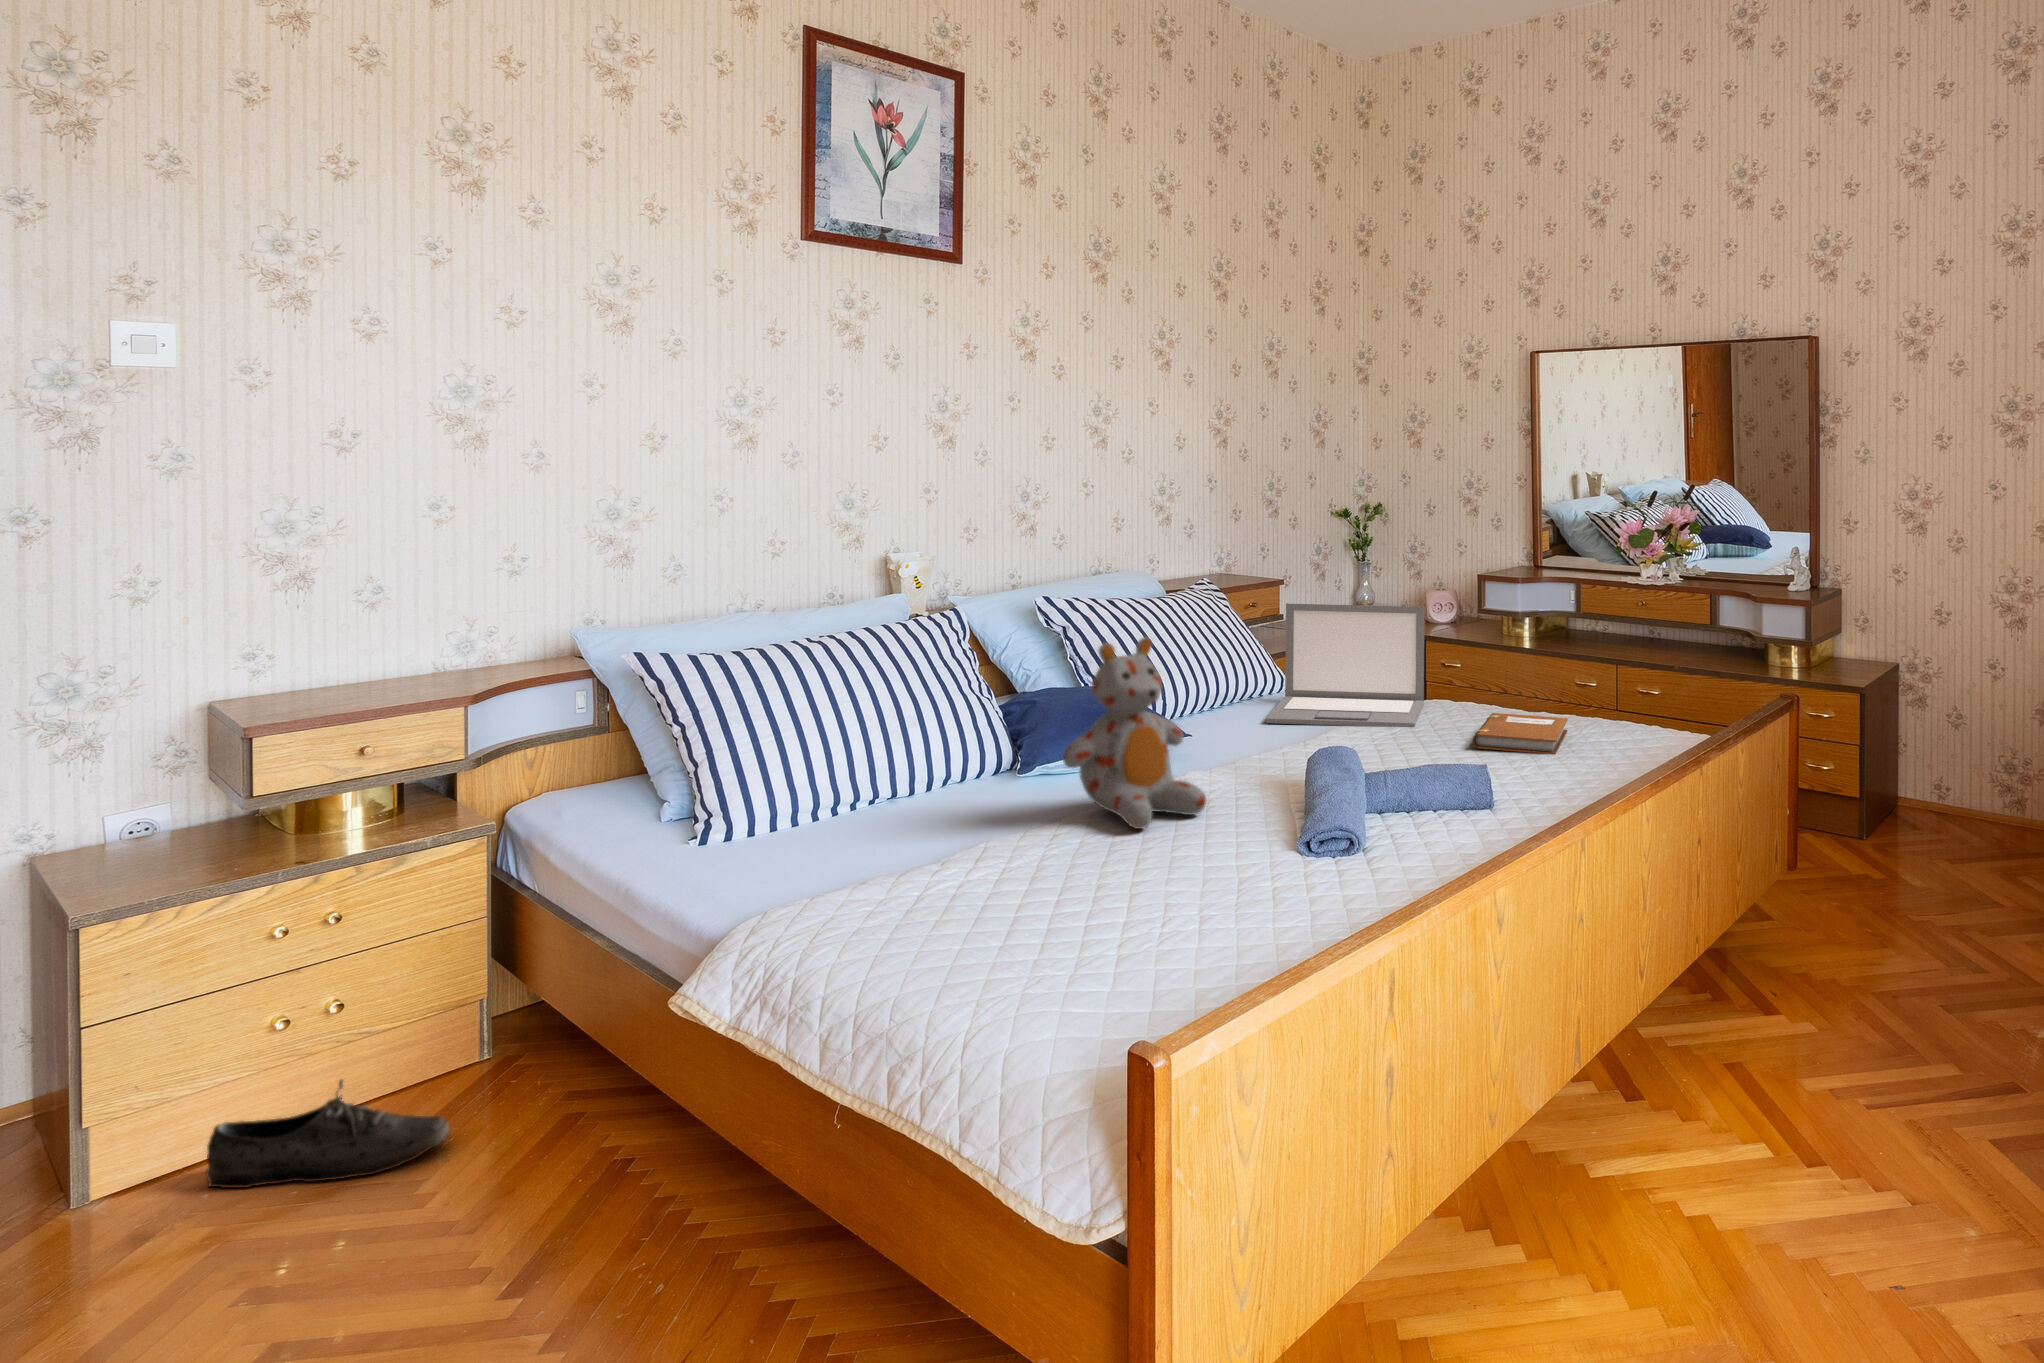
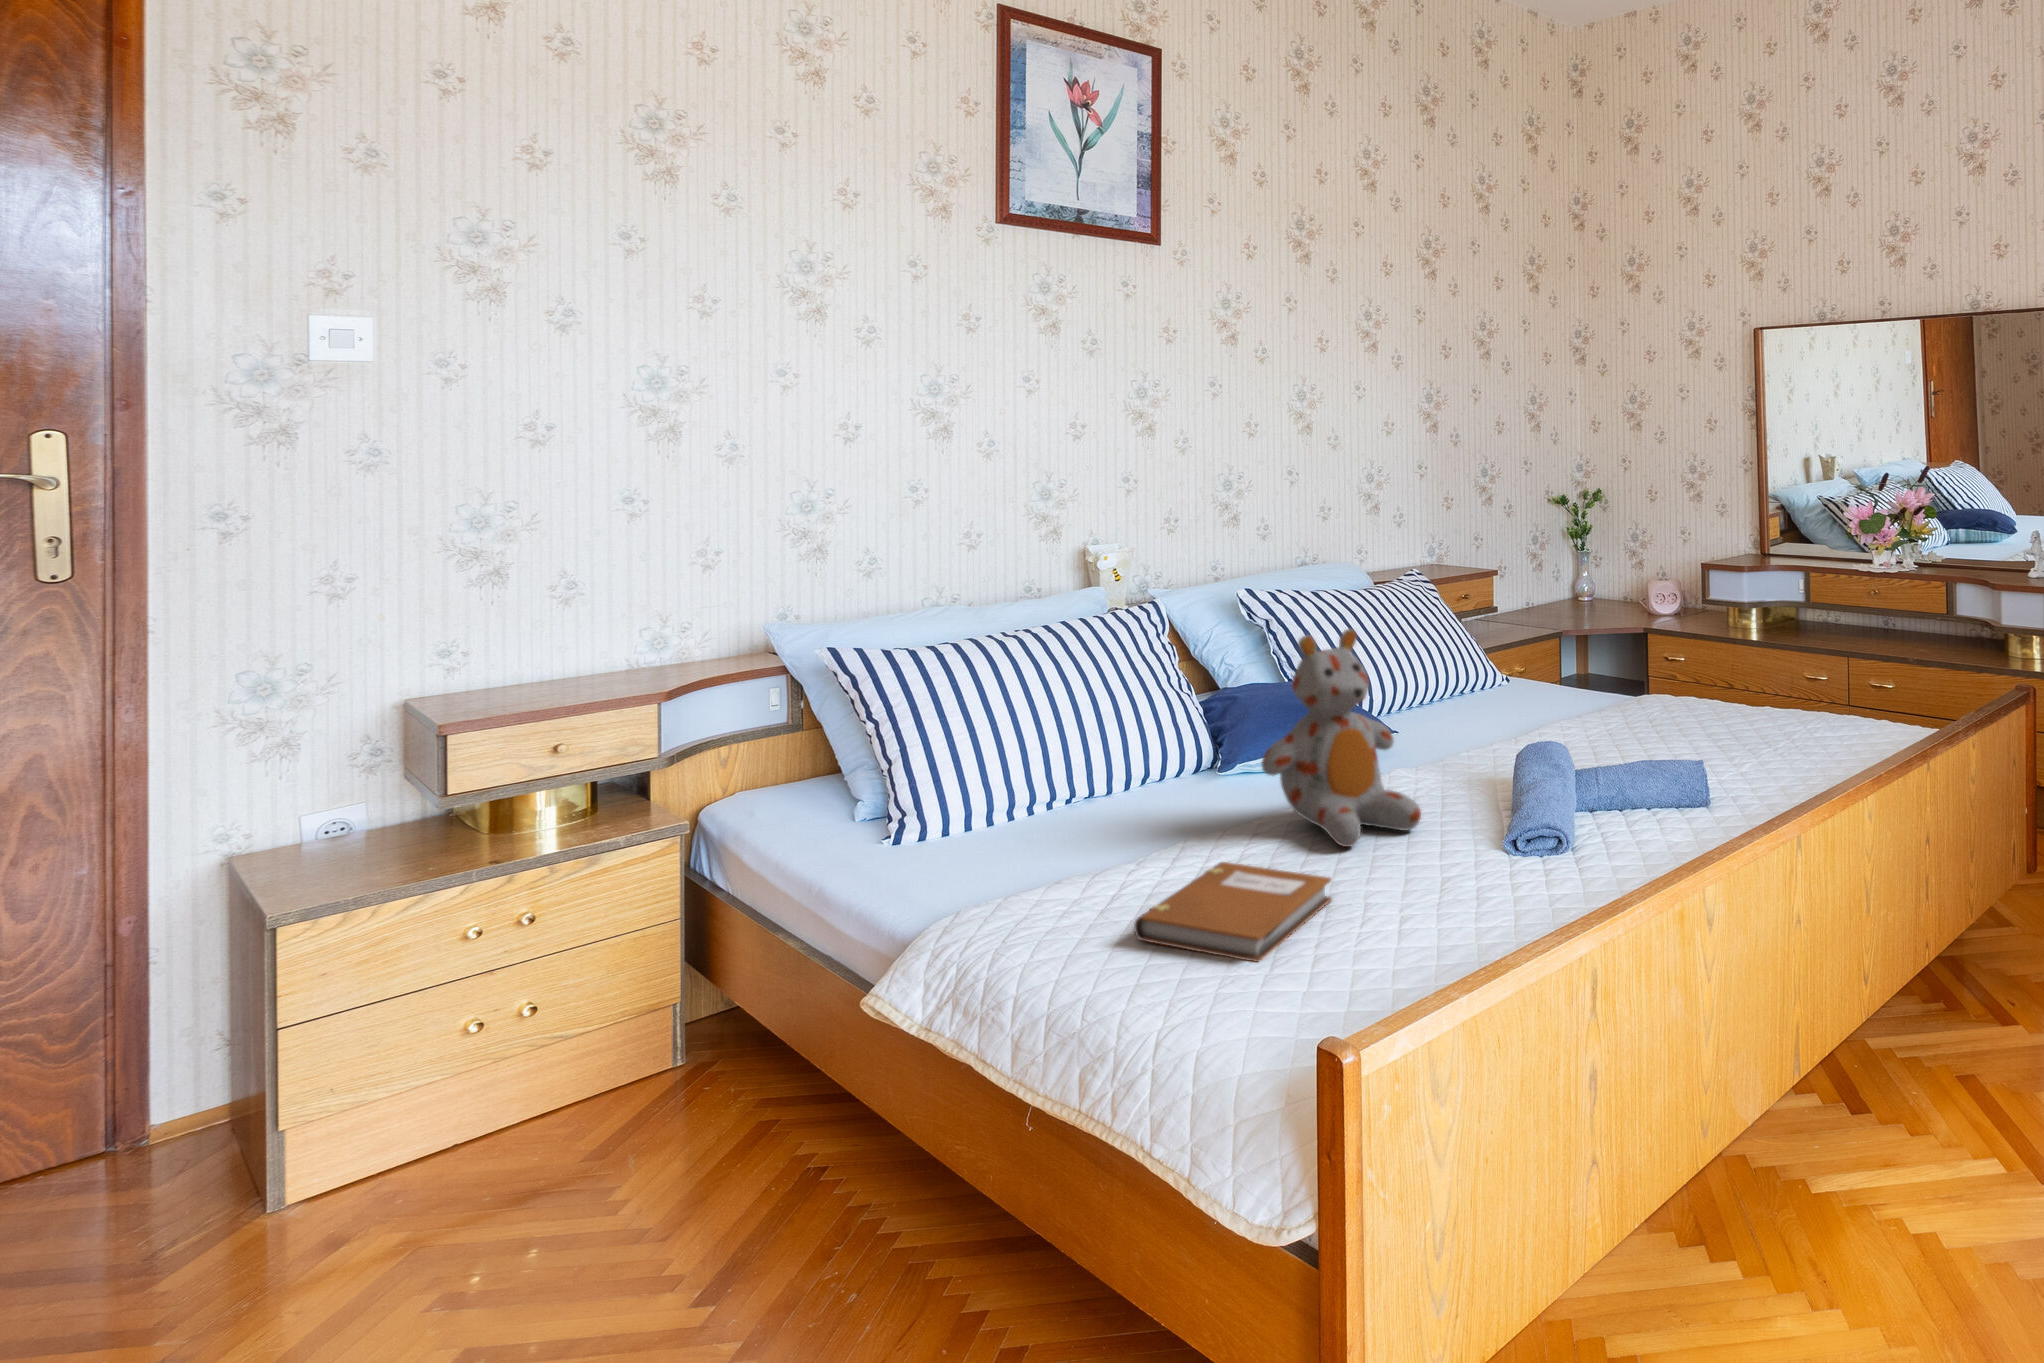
laptop: present [1266,603,1425,727] -> none [1482,593,1652,730]
notebook: present [1473,713,1568,754] -> present [1134,862,1331,962]
shoe: present [206,1080,450,1188] -> none [396,1091,634,1206]

